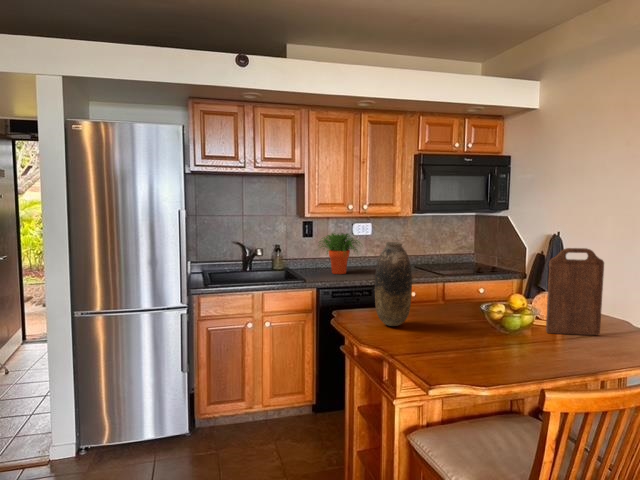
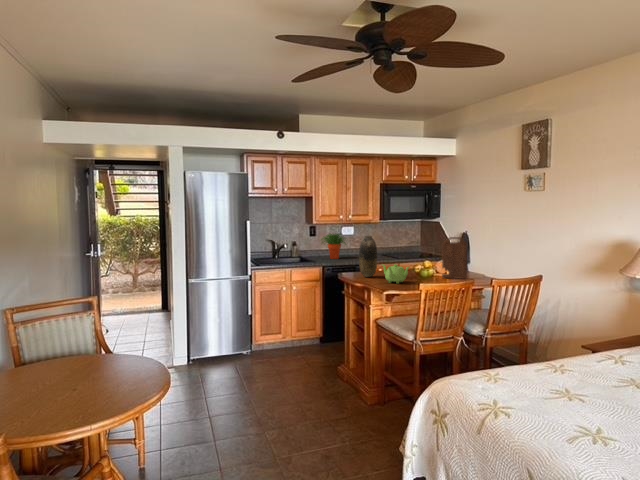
teapot: none [422,305,489,353] -> present [383,264,409,284]

